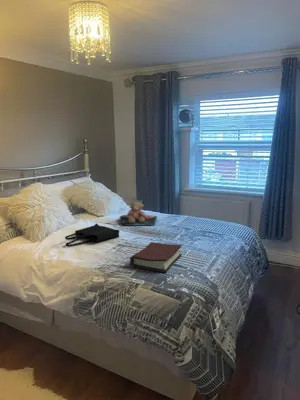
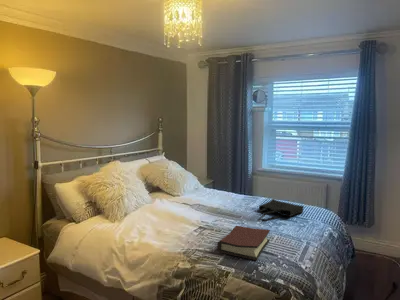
teddy bear: present [120,202,157,226] -> none [196,181,236,207]
tote bag: present [65,223,119,247] -> present [259,199,304,221]

